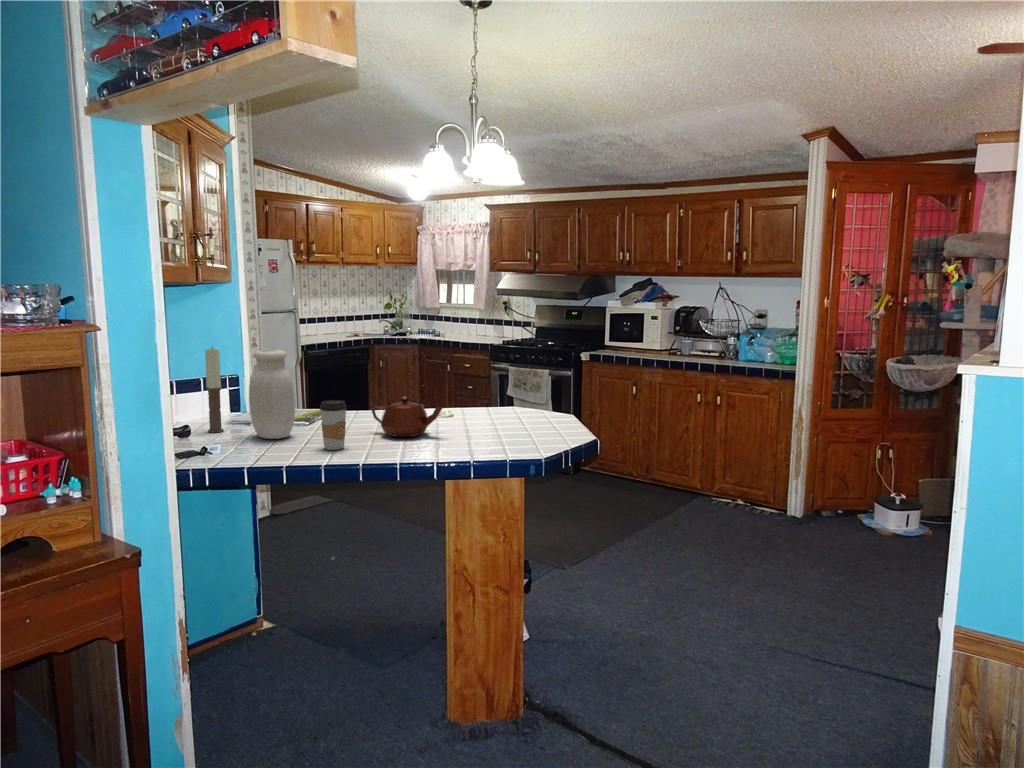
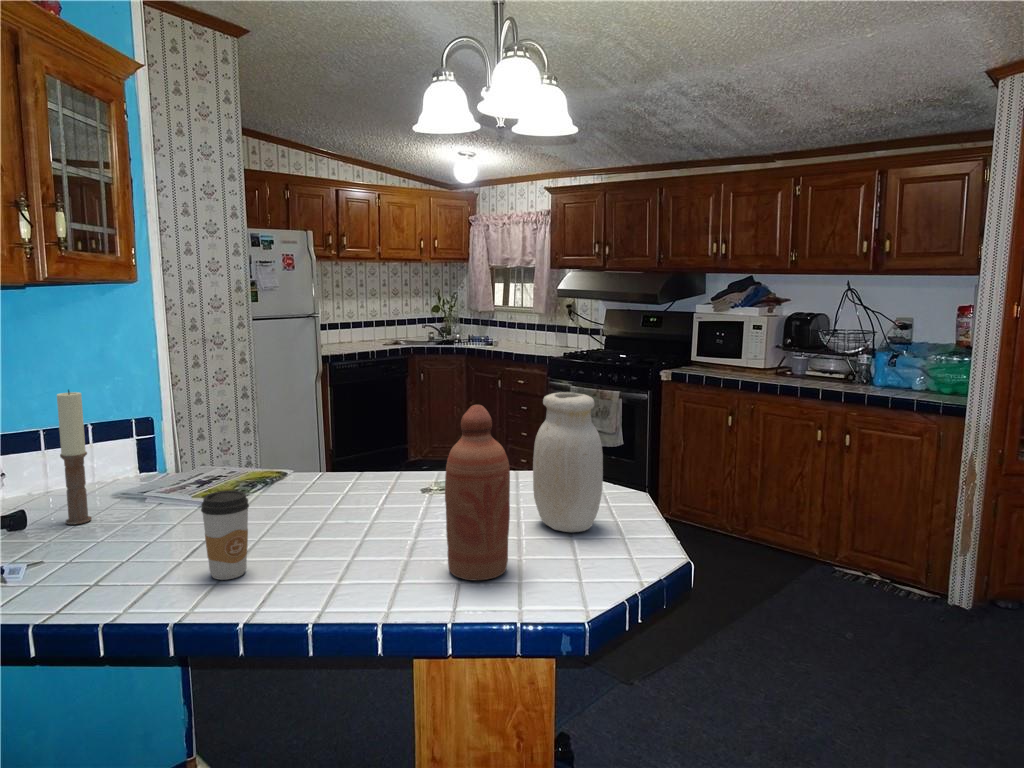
bottle: none [460,348,497,447] -> present [445,405,510,580]
jar: present [249,349,295,439] -> present [533,392,603,532]
teapot: present [372,396,443,437] -> none [314,476,425,547]

